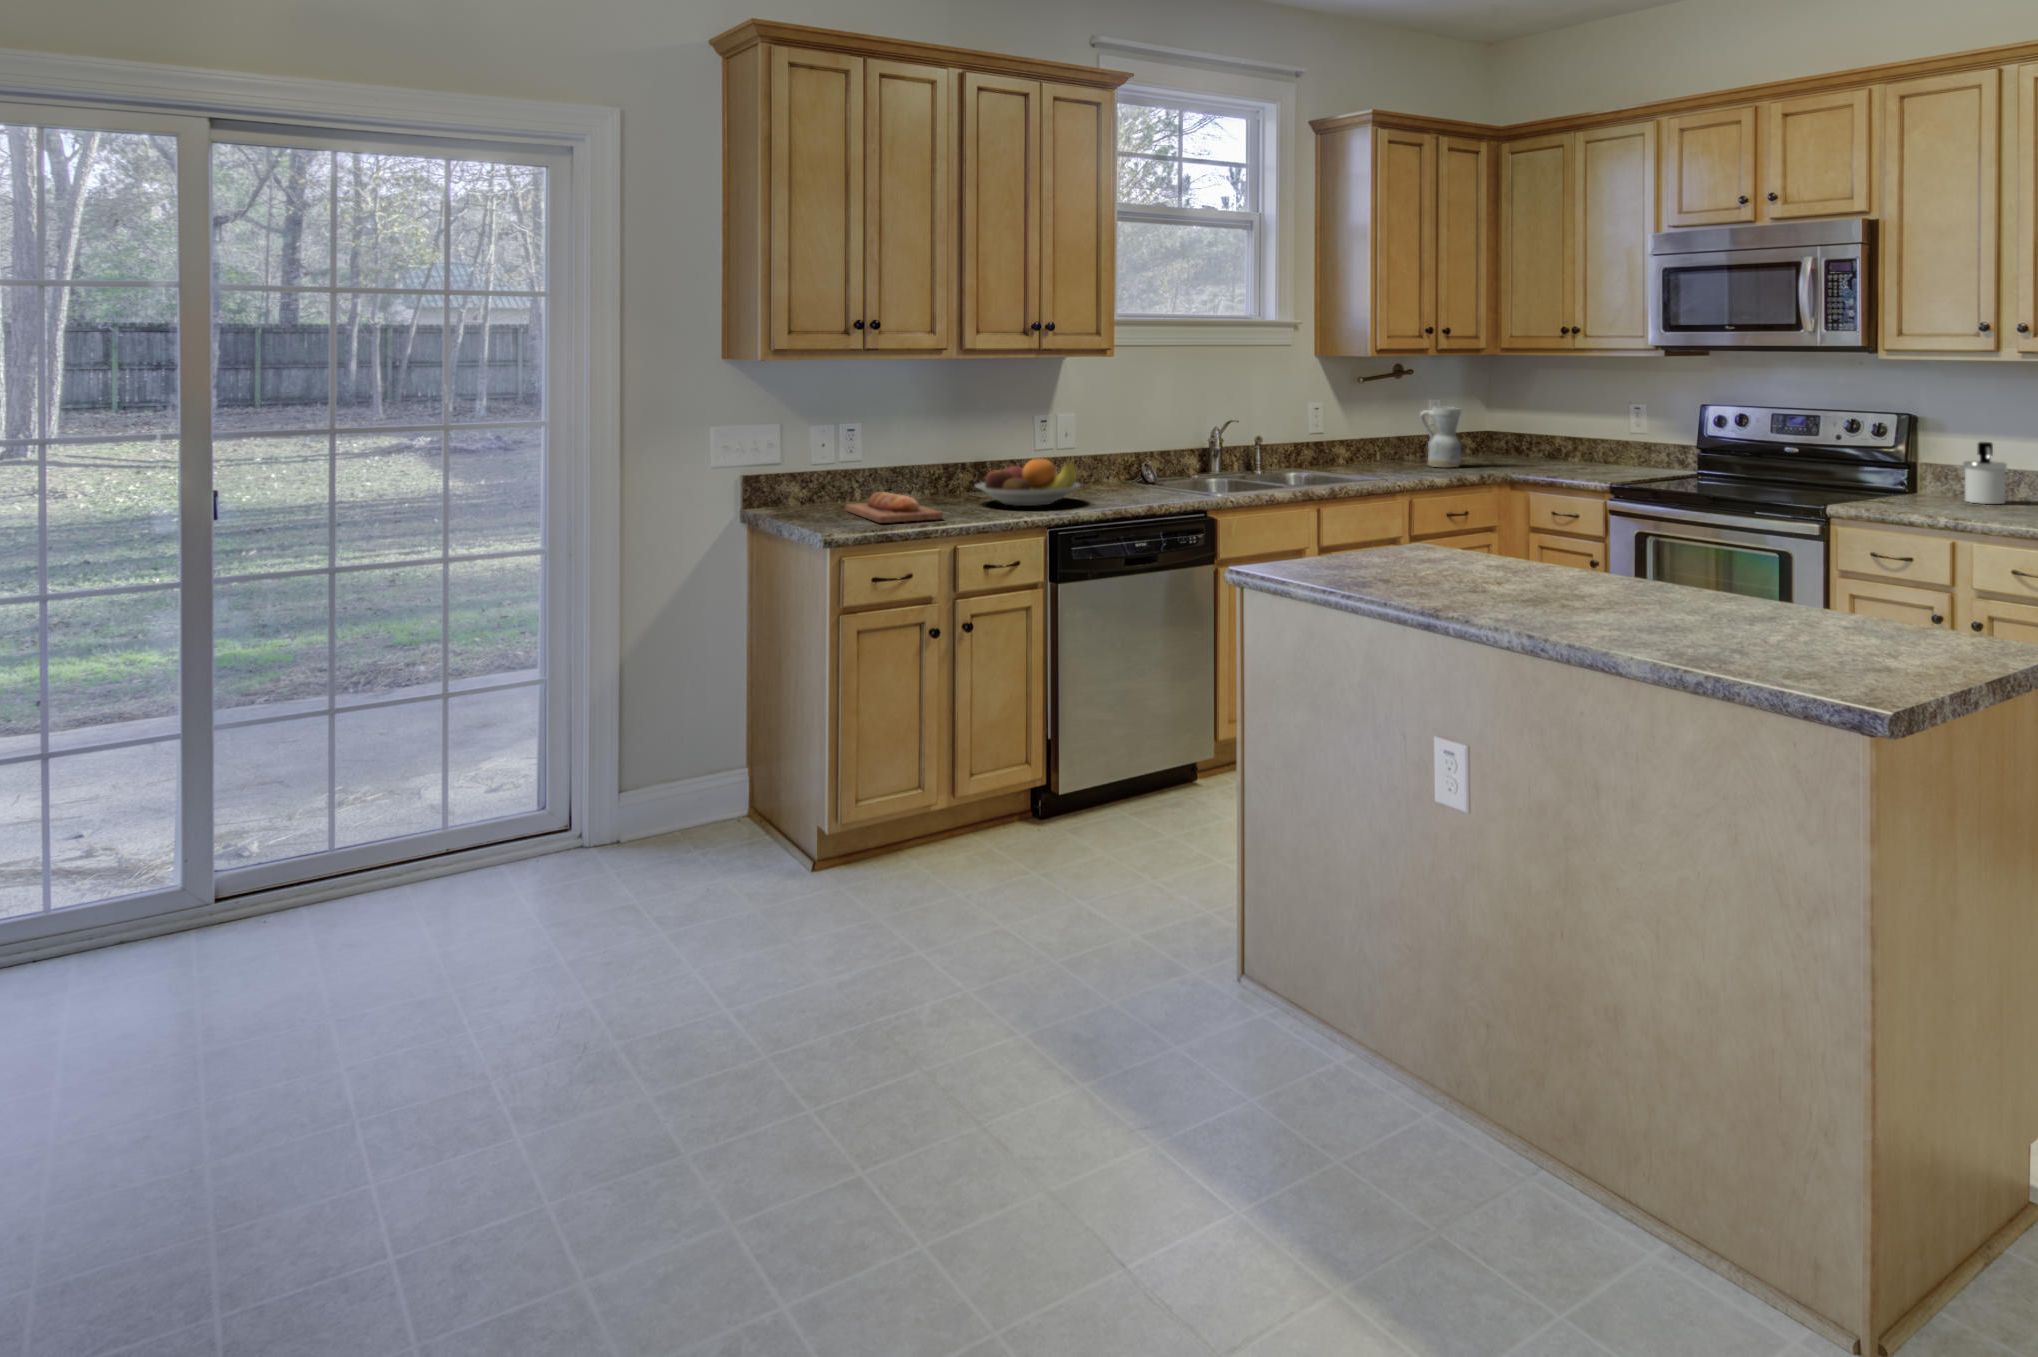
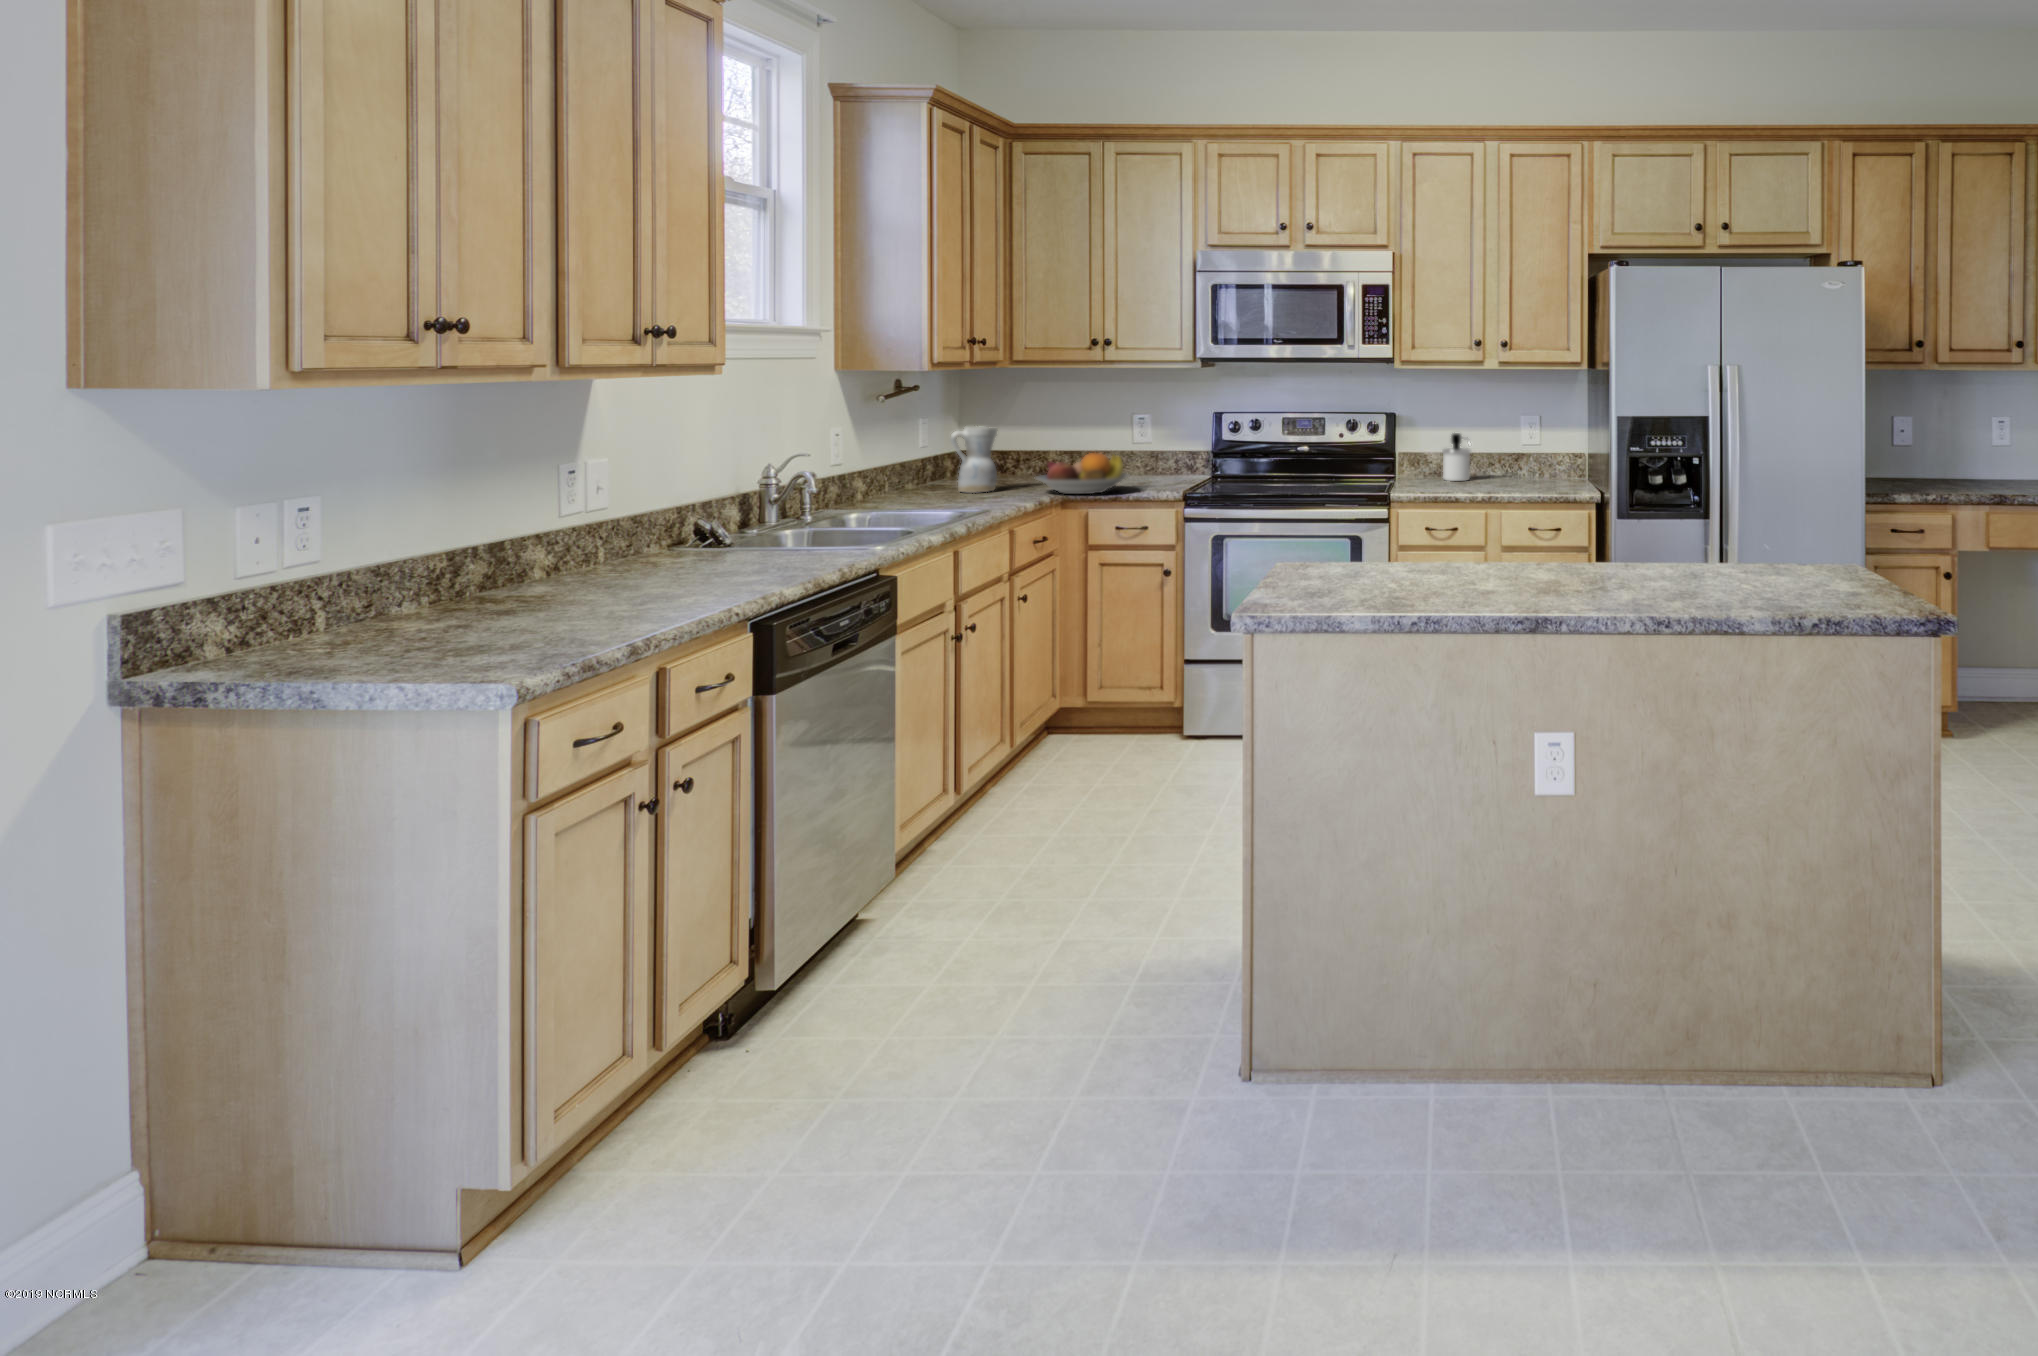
fruit bowl: present [975,458,1080,506] -> present [1036,453,1128,494]
bread loaf: present [846,492,943,523] -> none [331,608,592,656]

